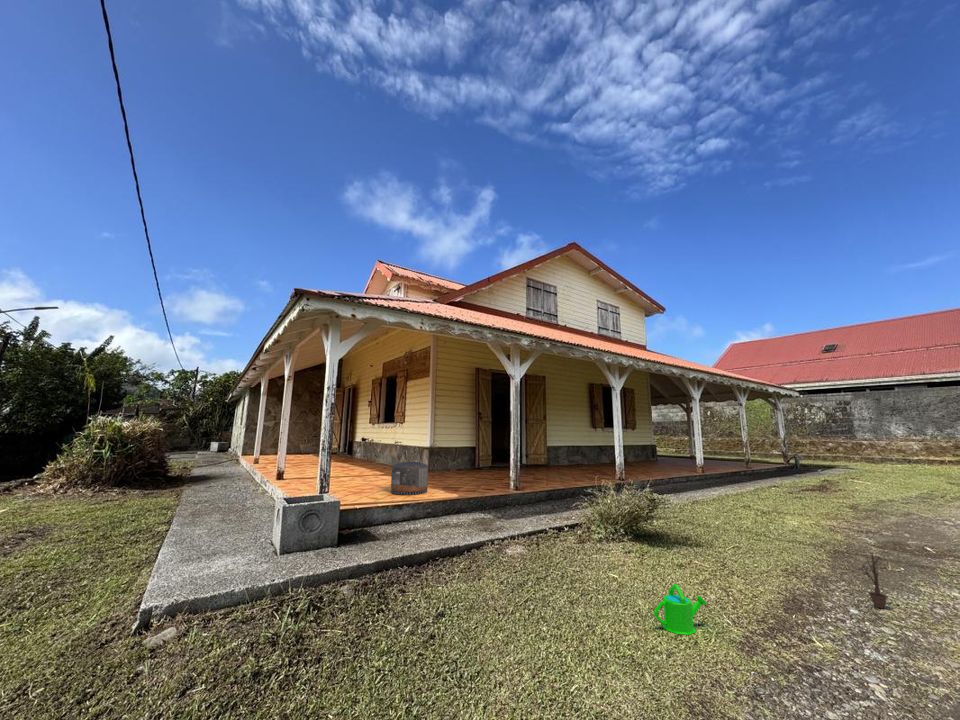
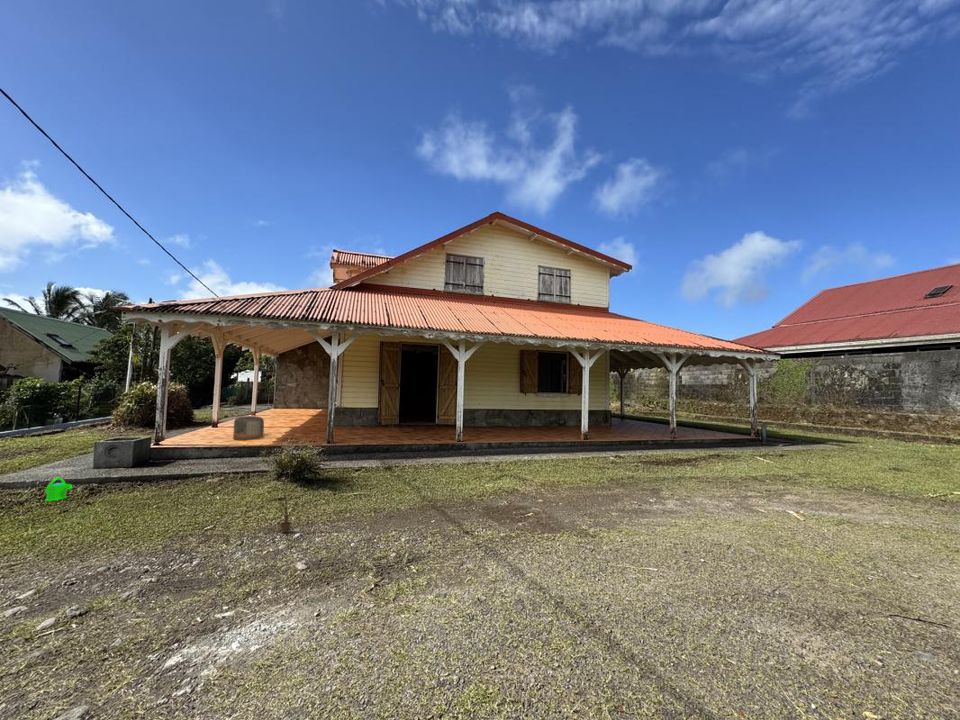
watering can: present [654,584,707,635] -> present [45,477,72,501]

